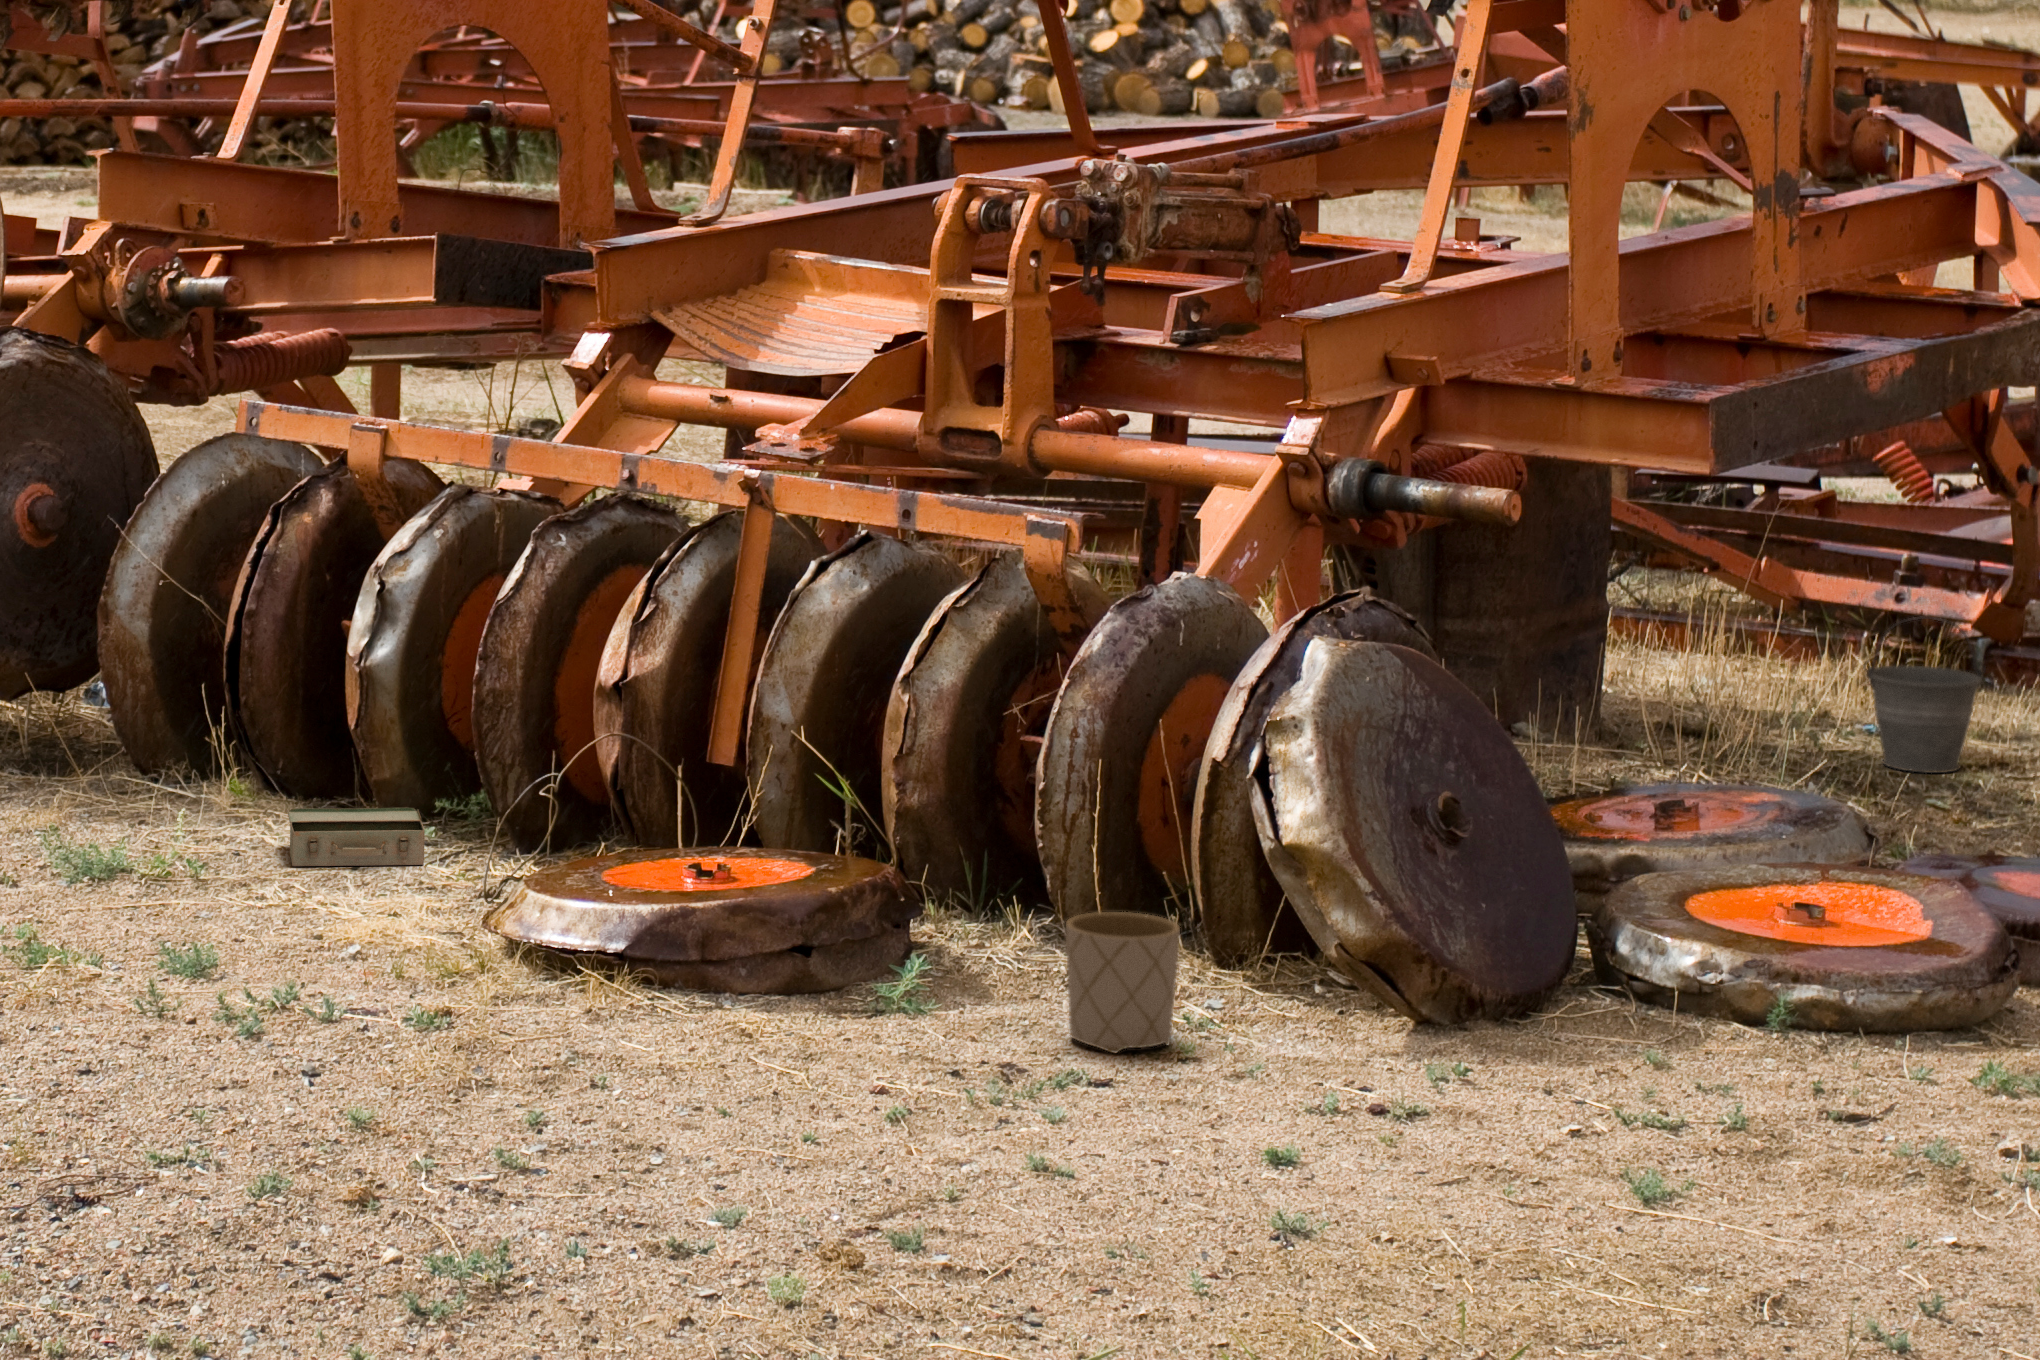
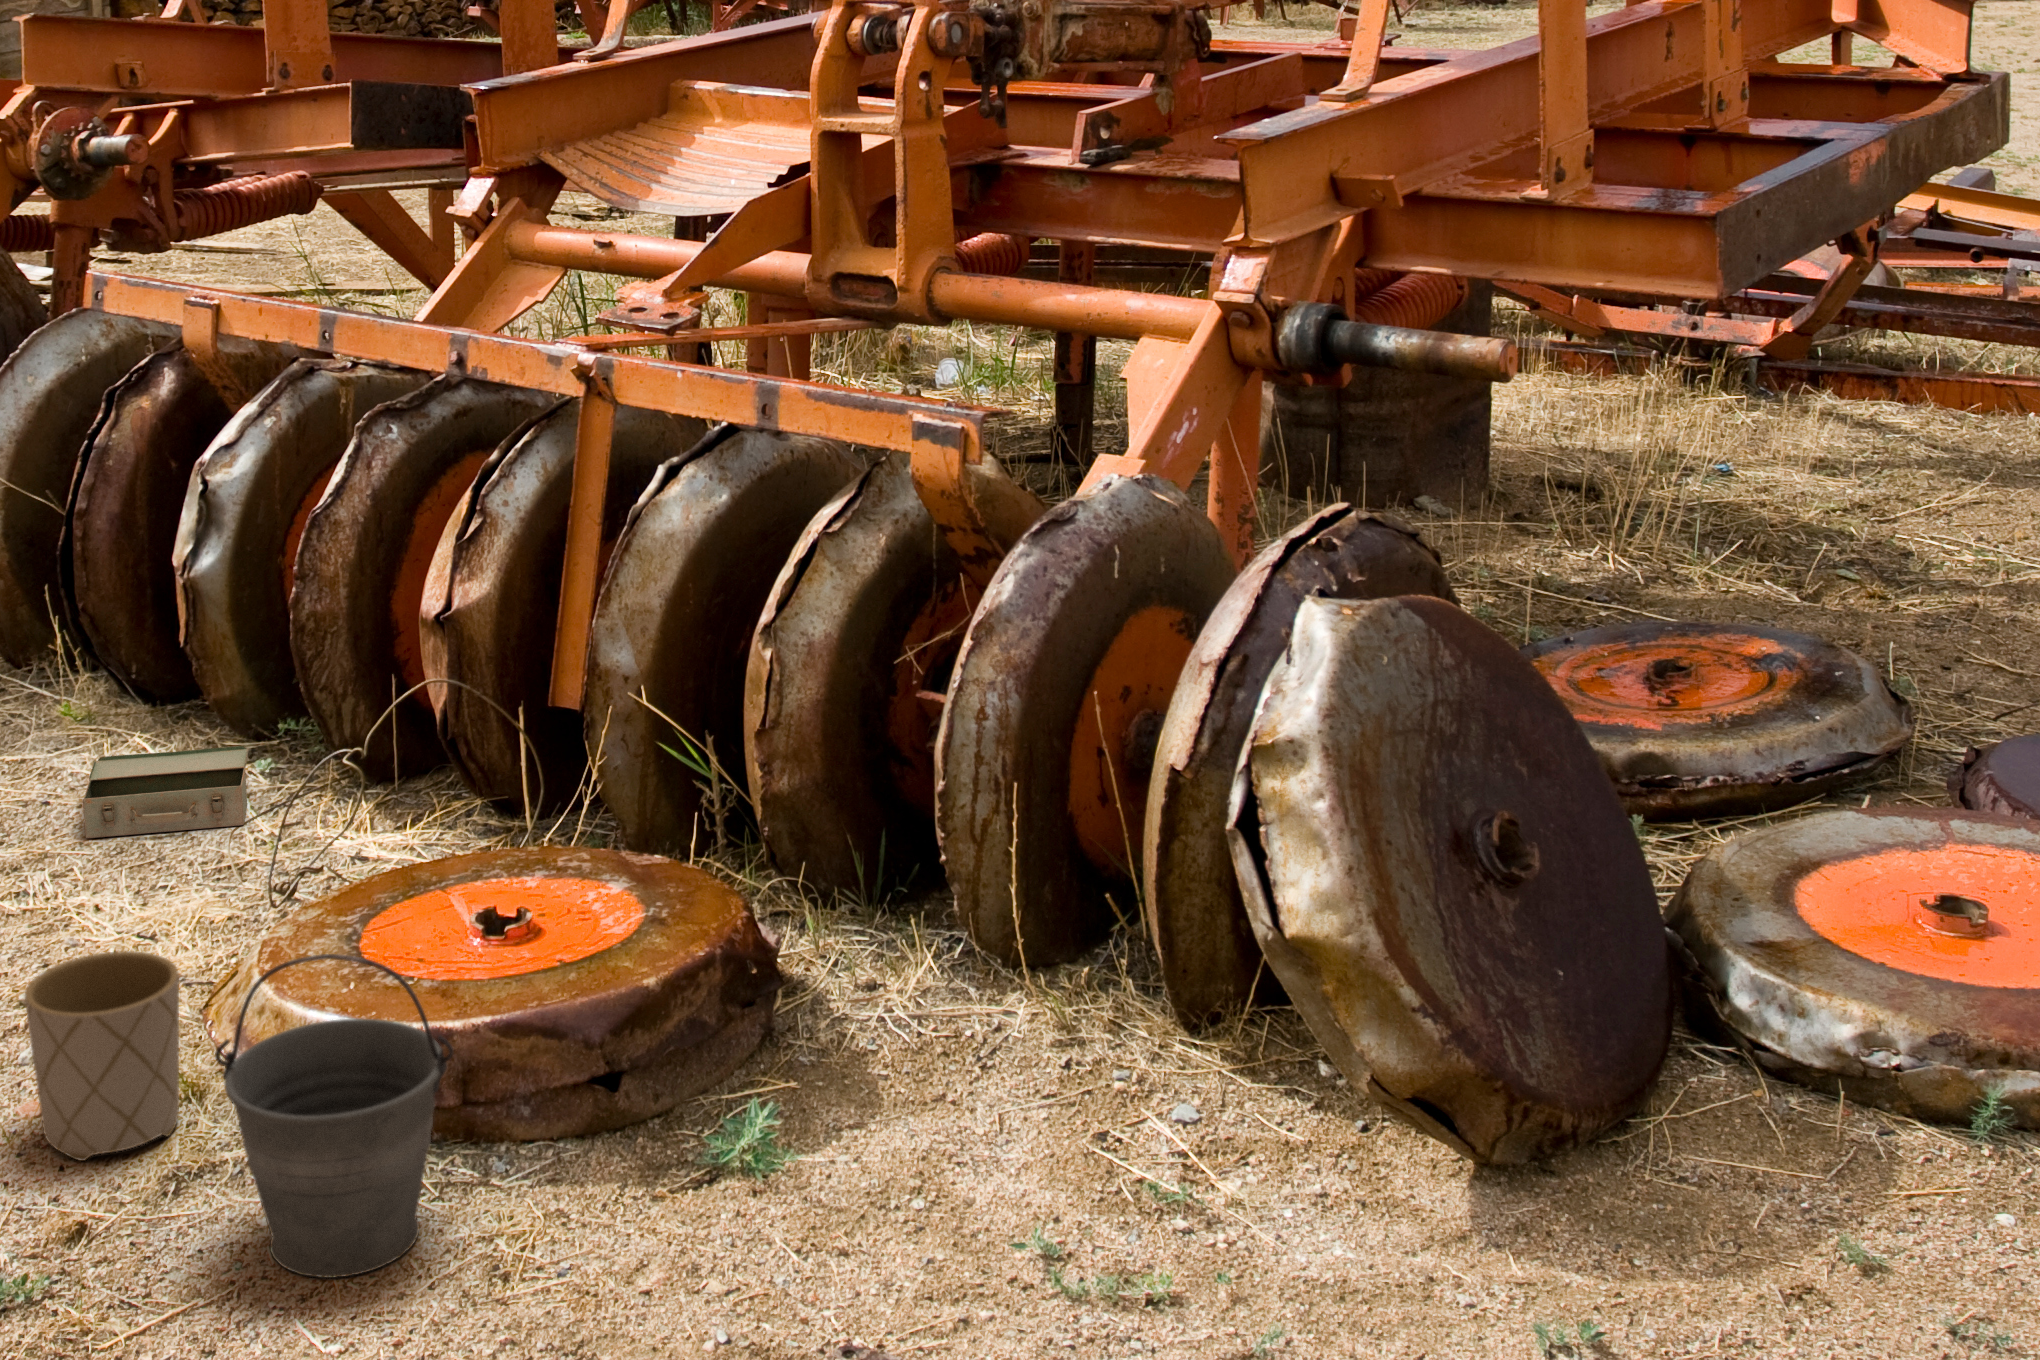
bucket: present [1864,616,1986,773] -> present [215,954,454,1278]
planter: present [1066,912,1180,1053] -> present [25,951,179,1161]

